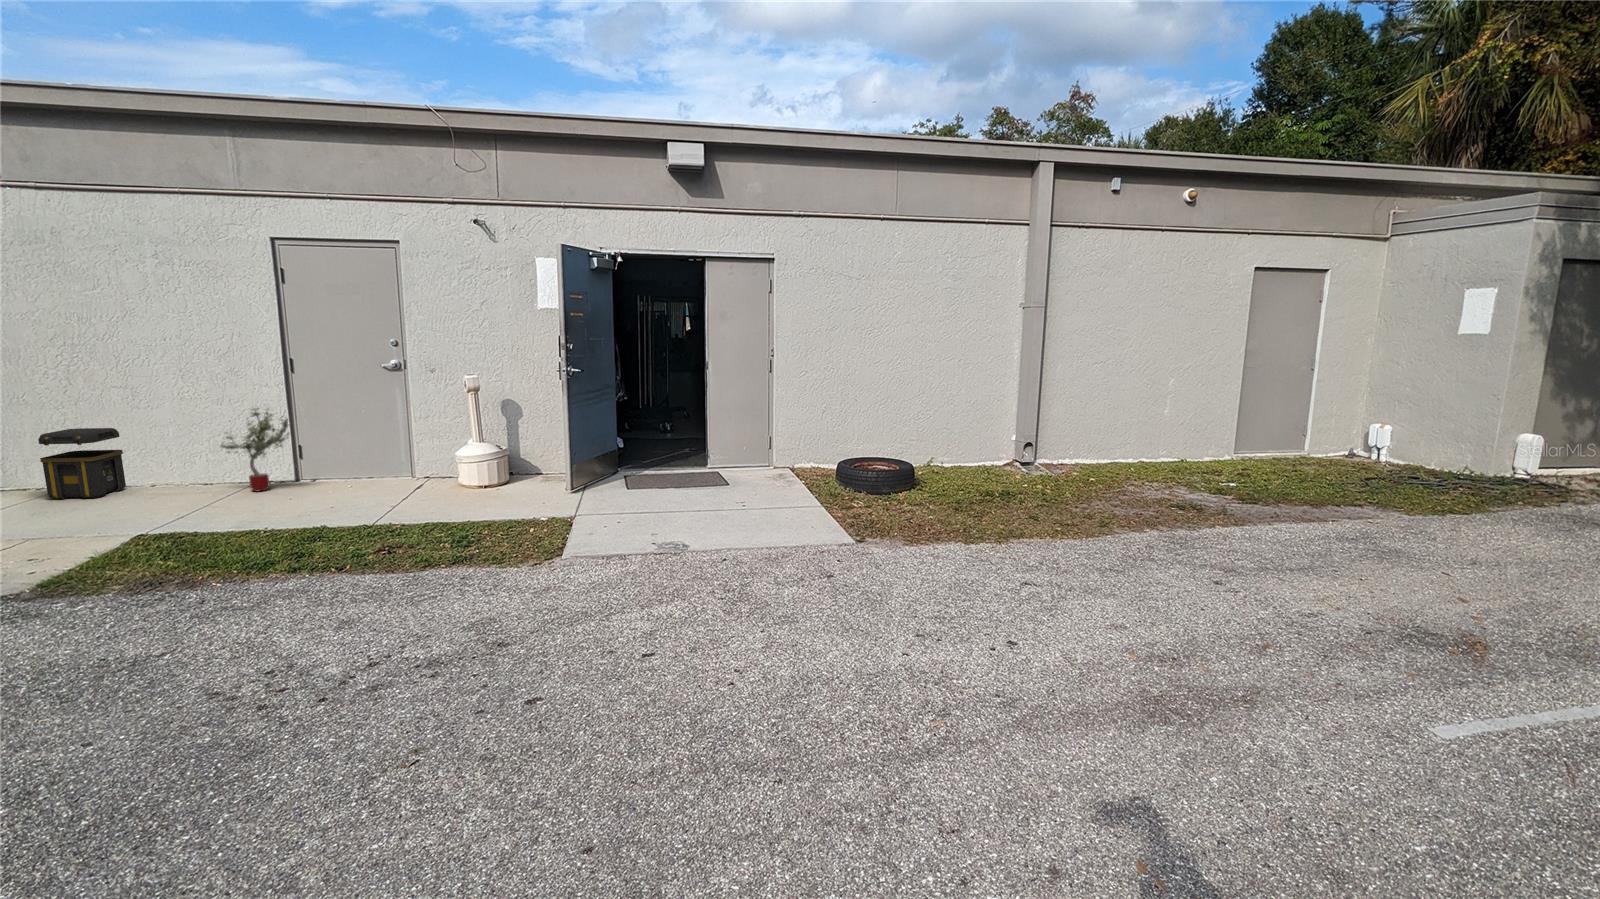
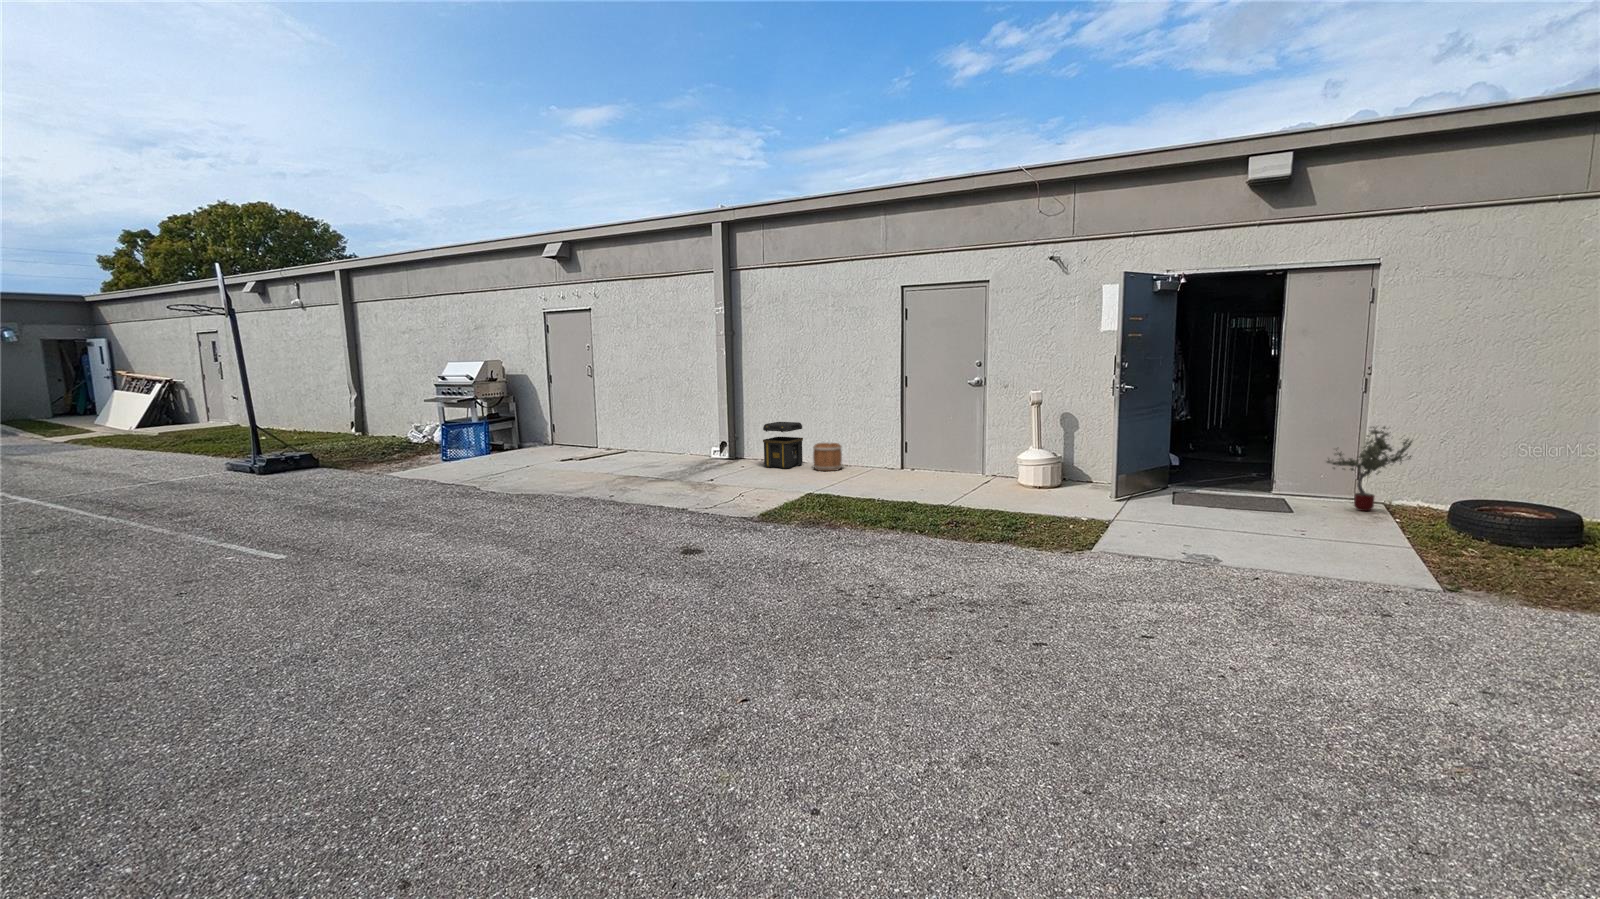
potted tree: present [220,408,290,491] -> present [1327,426,1412,511]
bucket: none [143,453,200,495] -> present [813,443,842,471]

